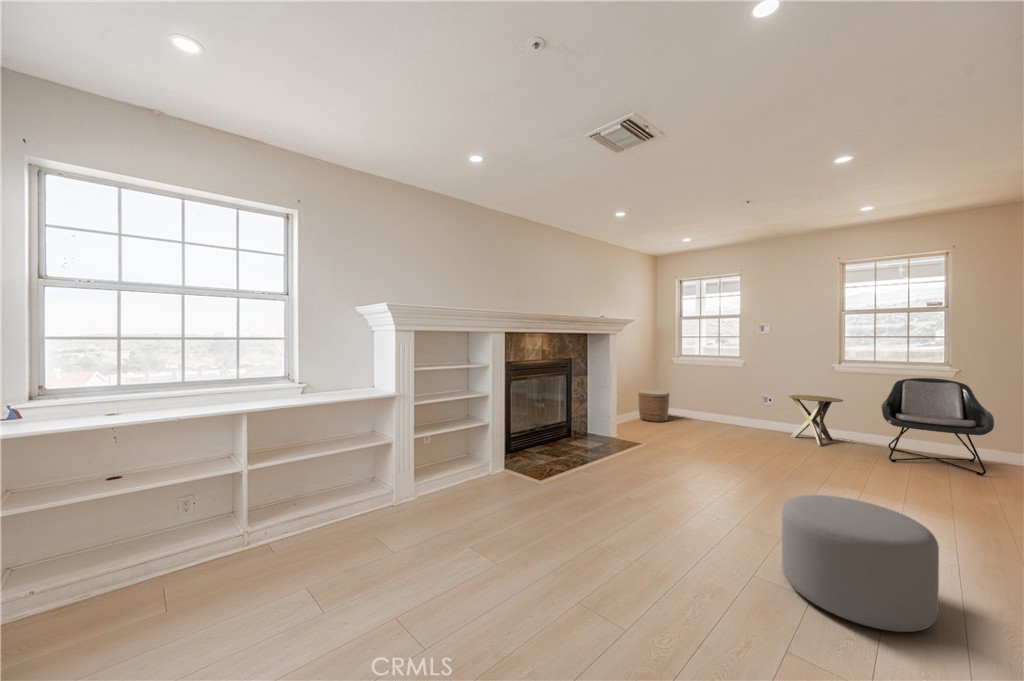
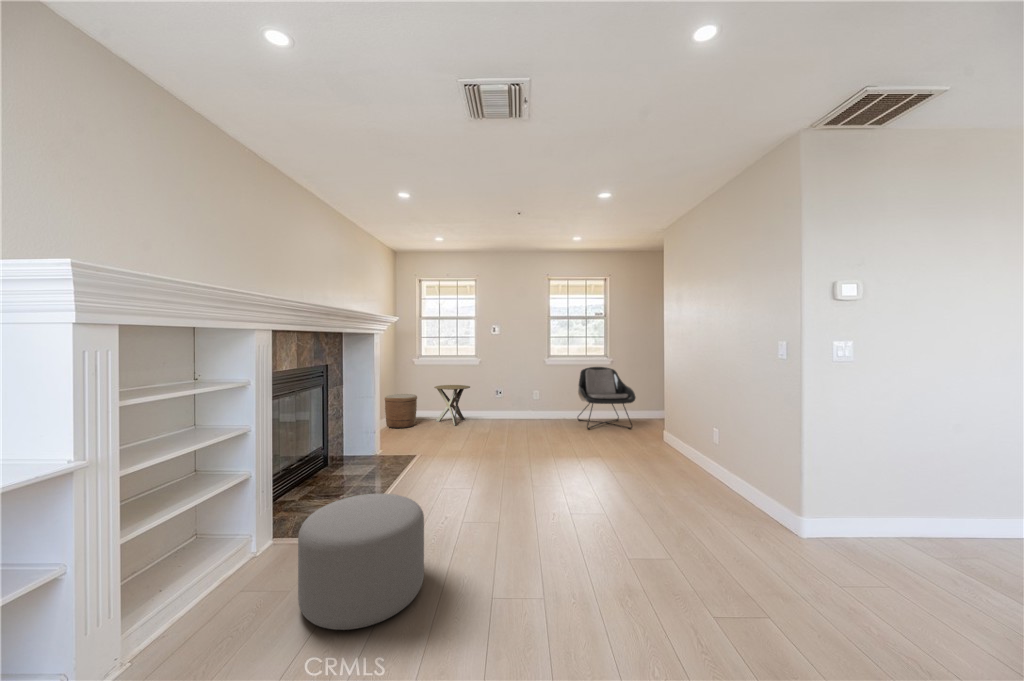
side table: present [788,395,843,446] -> present [434,385,470,425]
ottoman: present [782,495,939,632] -> present [298,493,424,630]

